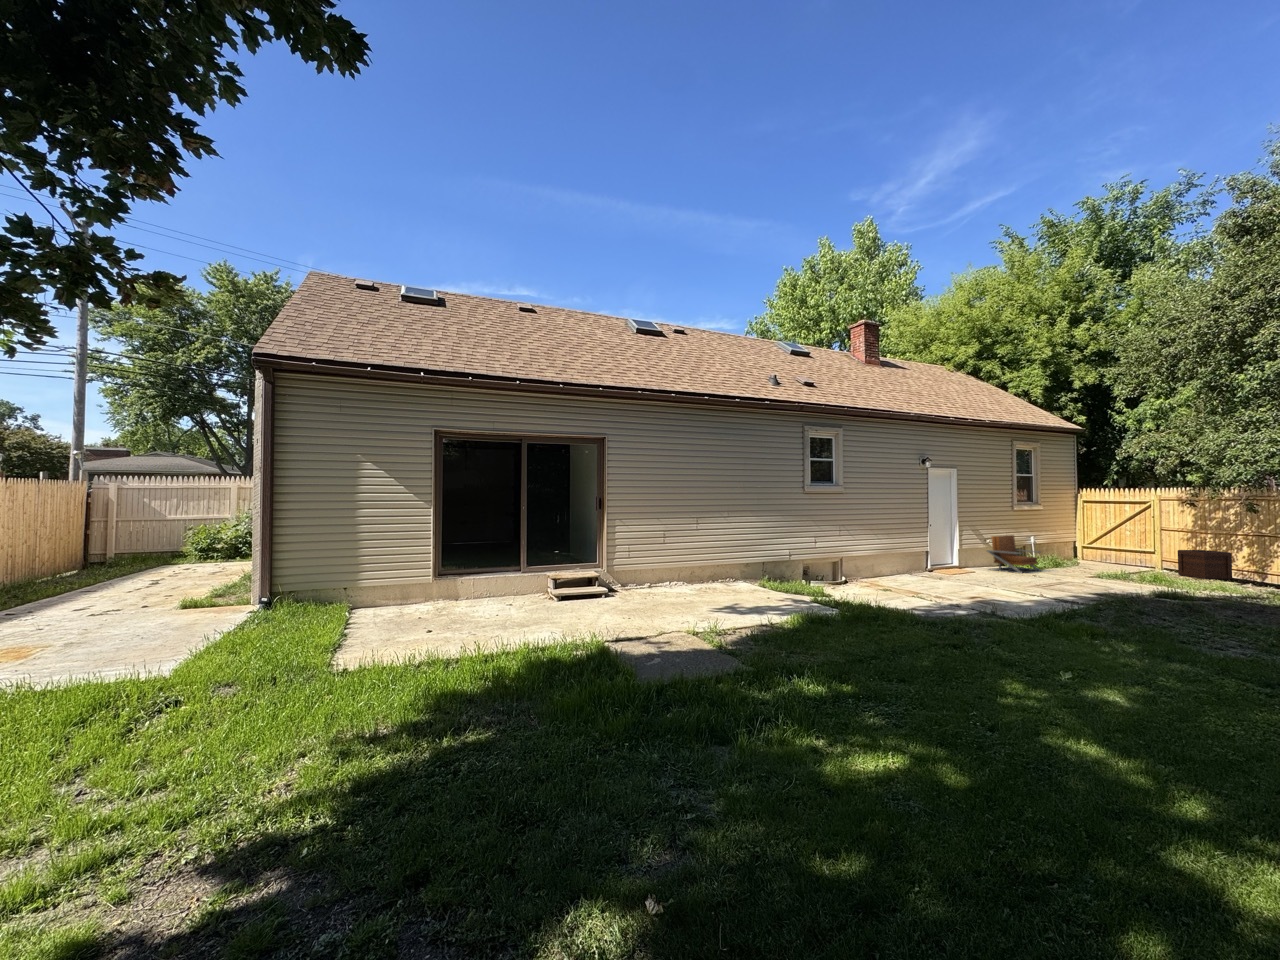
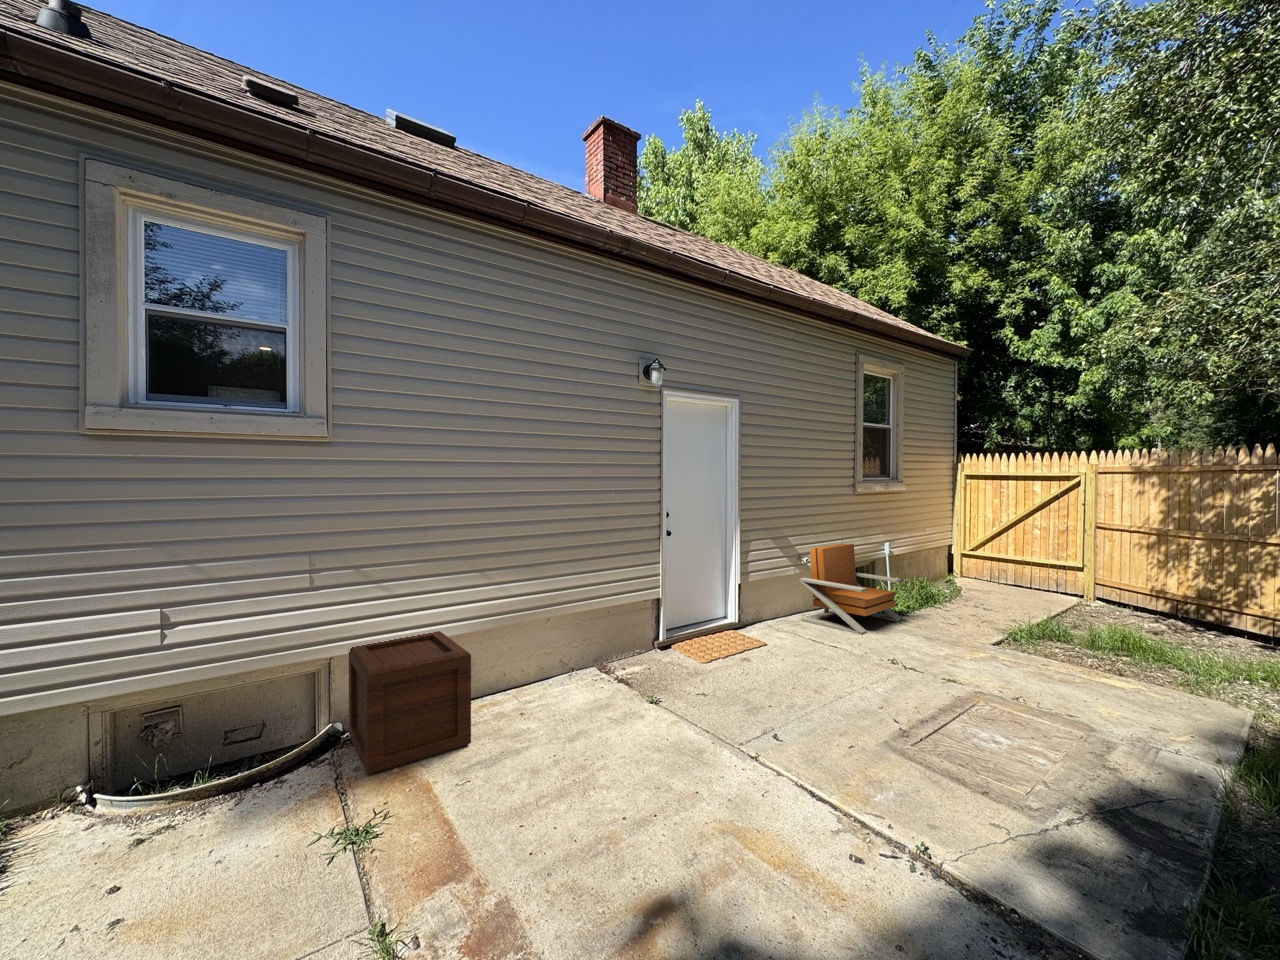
wooden crate: present [1178,550,1232,579] -> present [349,631,471,775]

